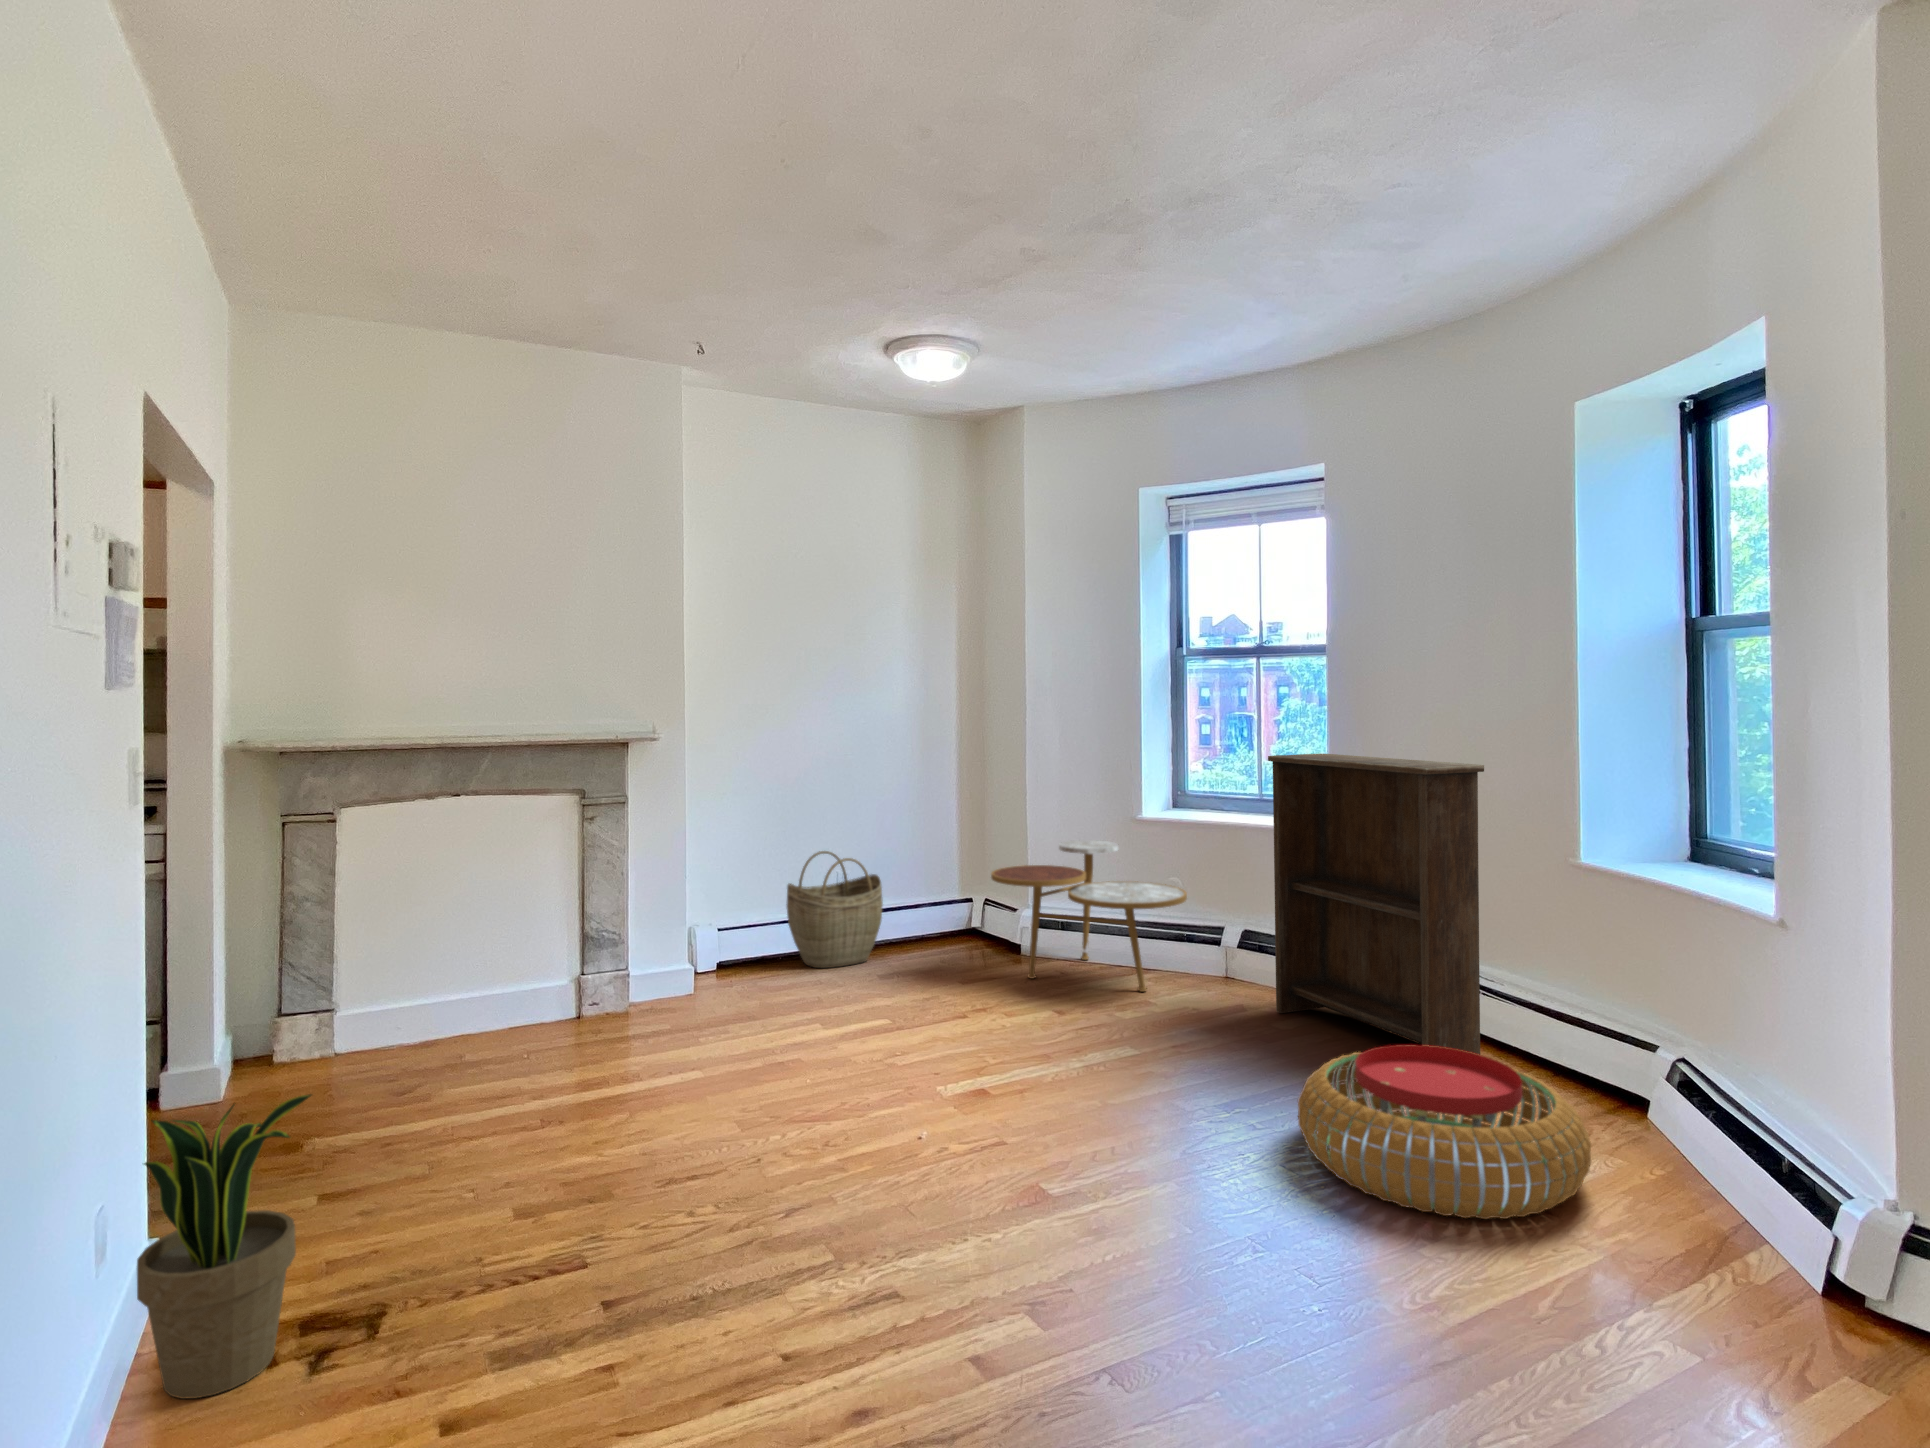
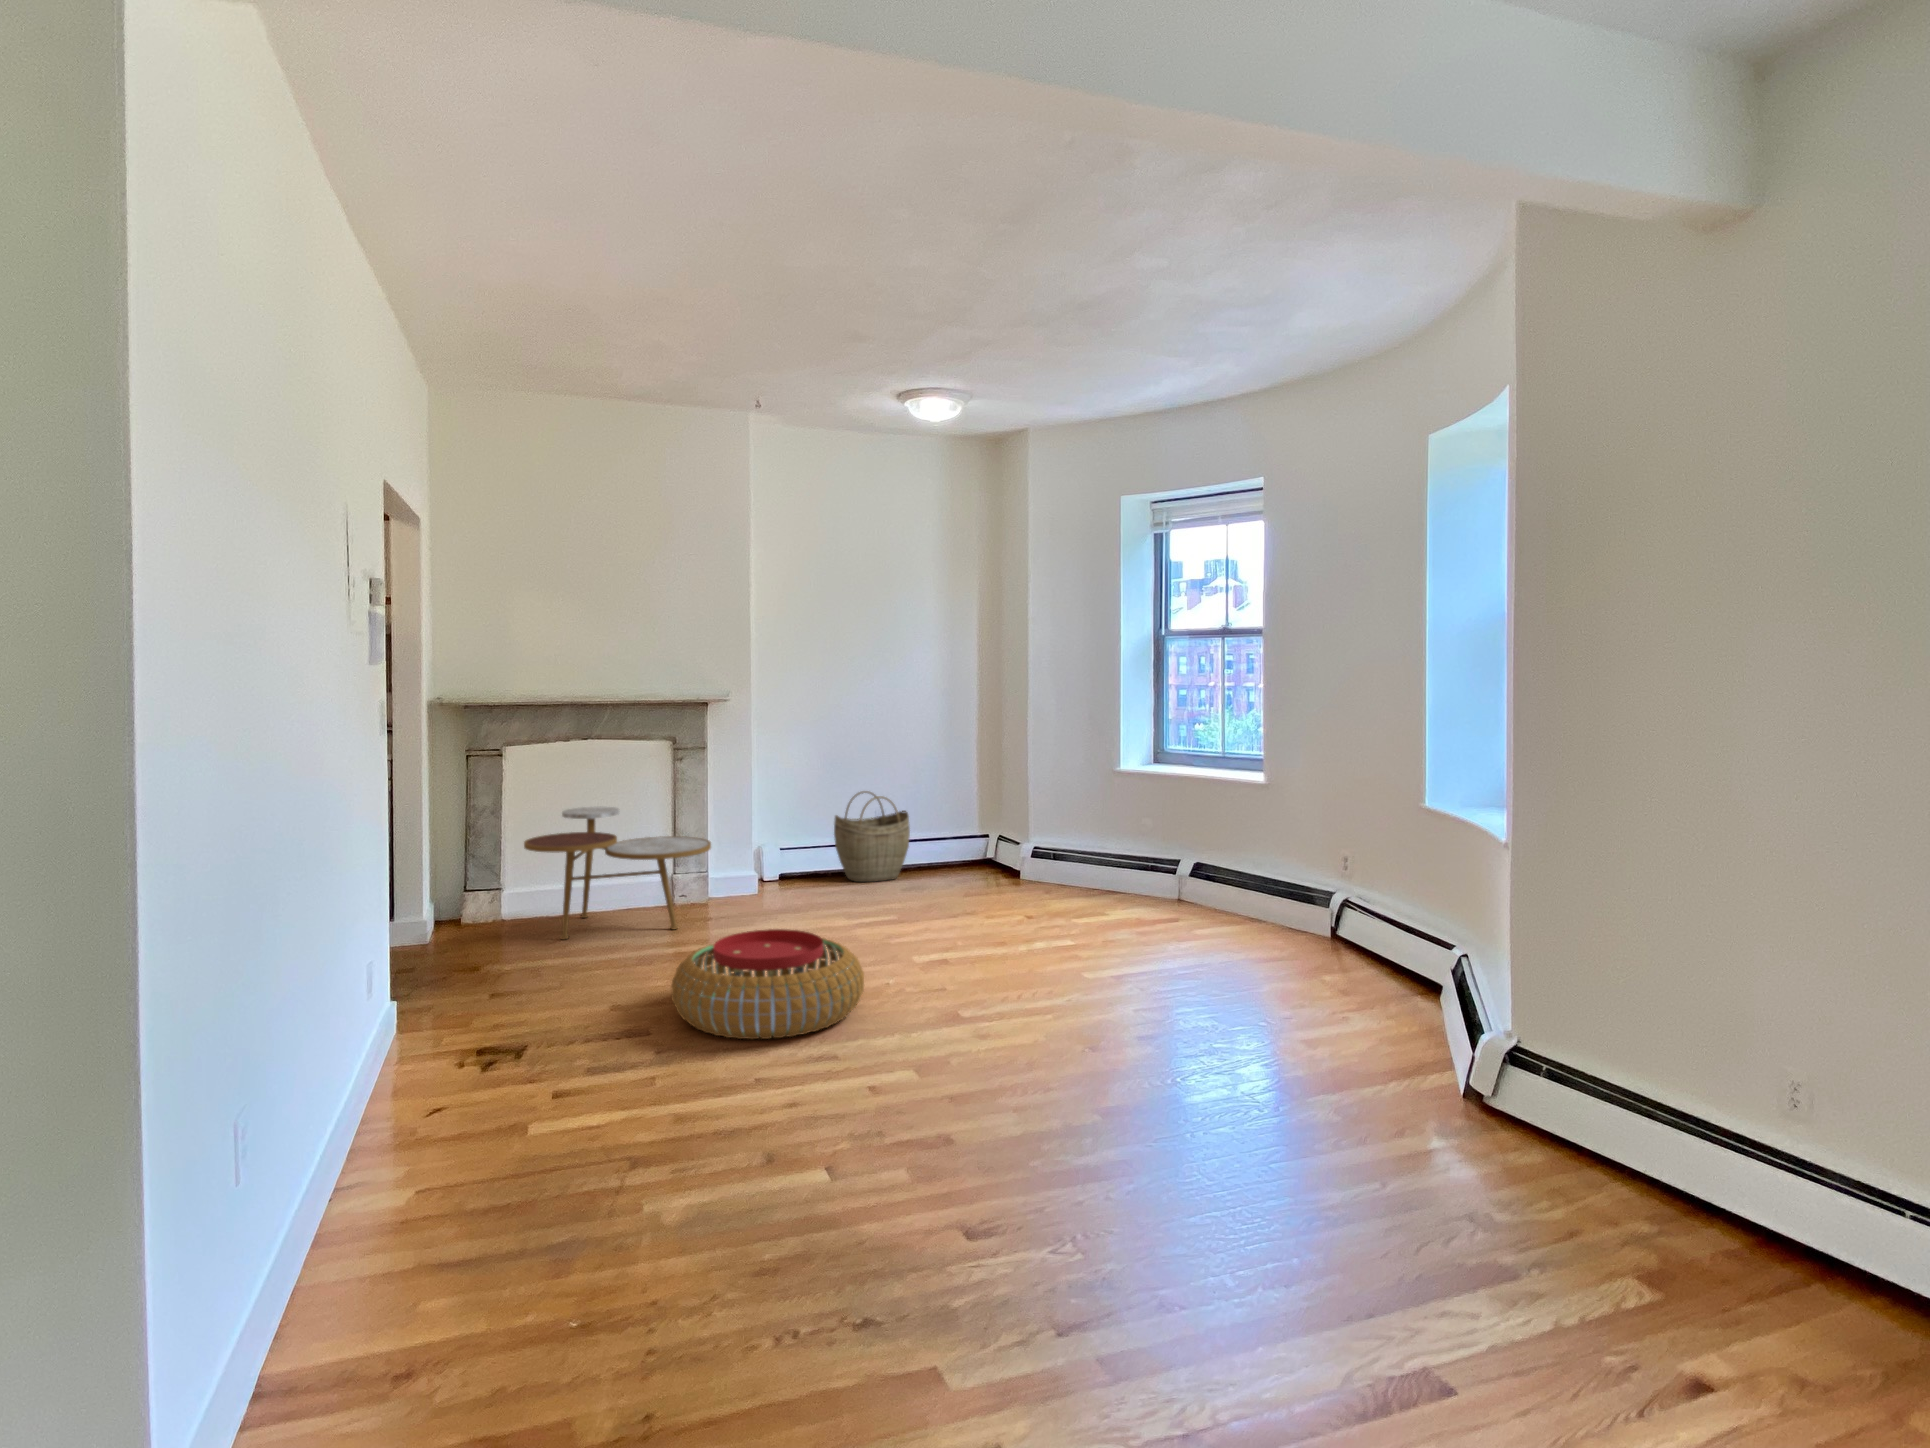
bookshelf: present [1268,754,1484,1055] -> none [1199,718,1348,968]
side table: present [991,840,1187,992] -> present [524,807,711,939]
pouf: present [1298,1044,1591,1219] -> present [671,929,864,1039]
potted plant: present [137,1094,311,1399] -> none [390,910,484,1076]

